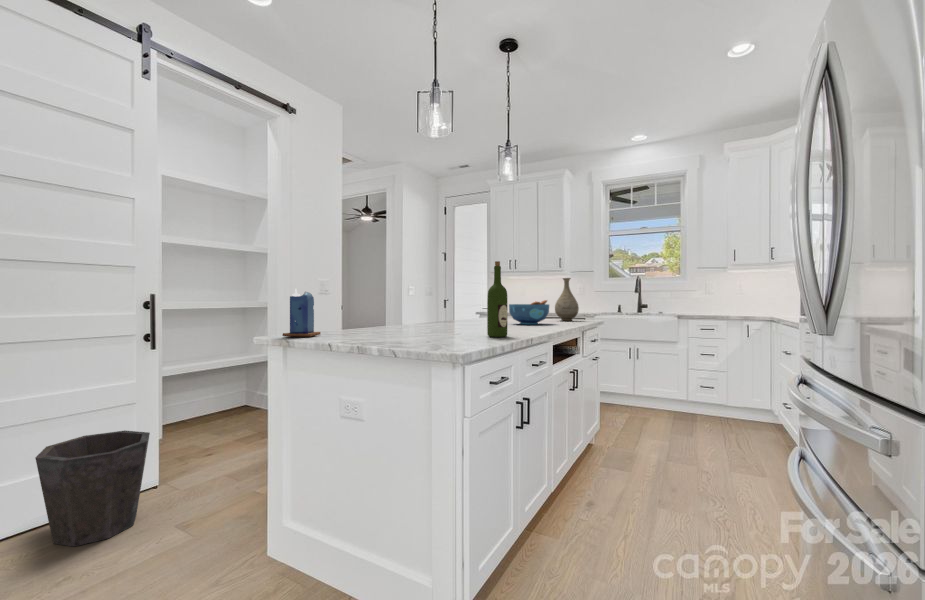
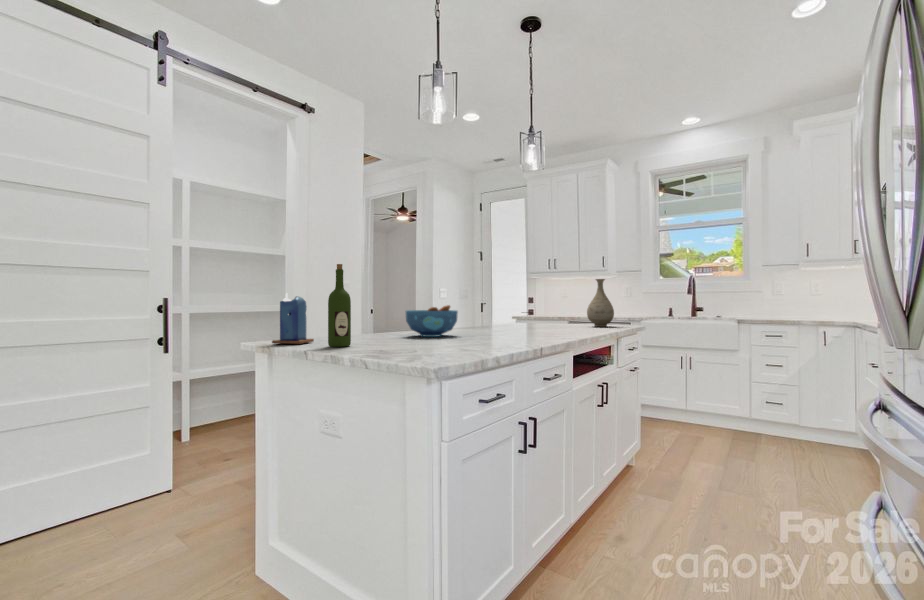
wine bottle: present [487,261,508,337] -> present [328,264,351,347]
bowl: present [509,300,549,324] -> present [406,305,458,337]
waste bin: present [35,430,150,547] -> none [44,435,158,551]

